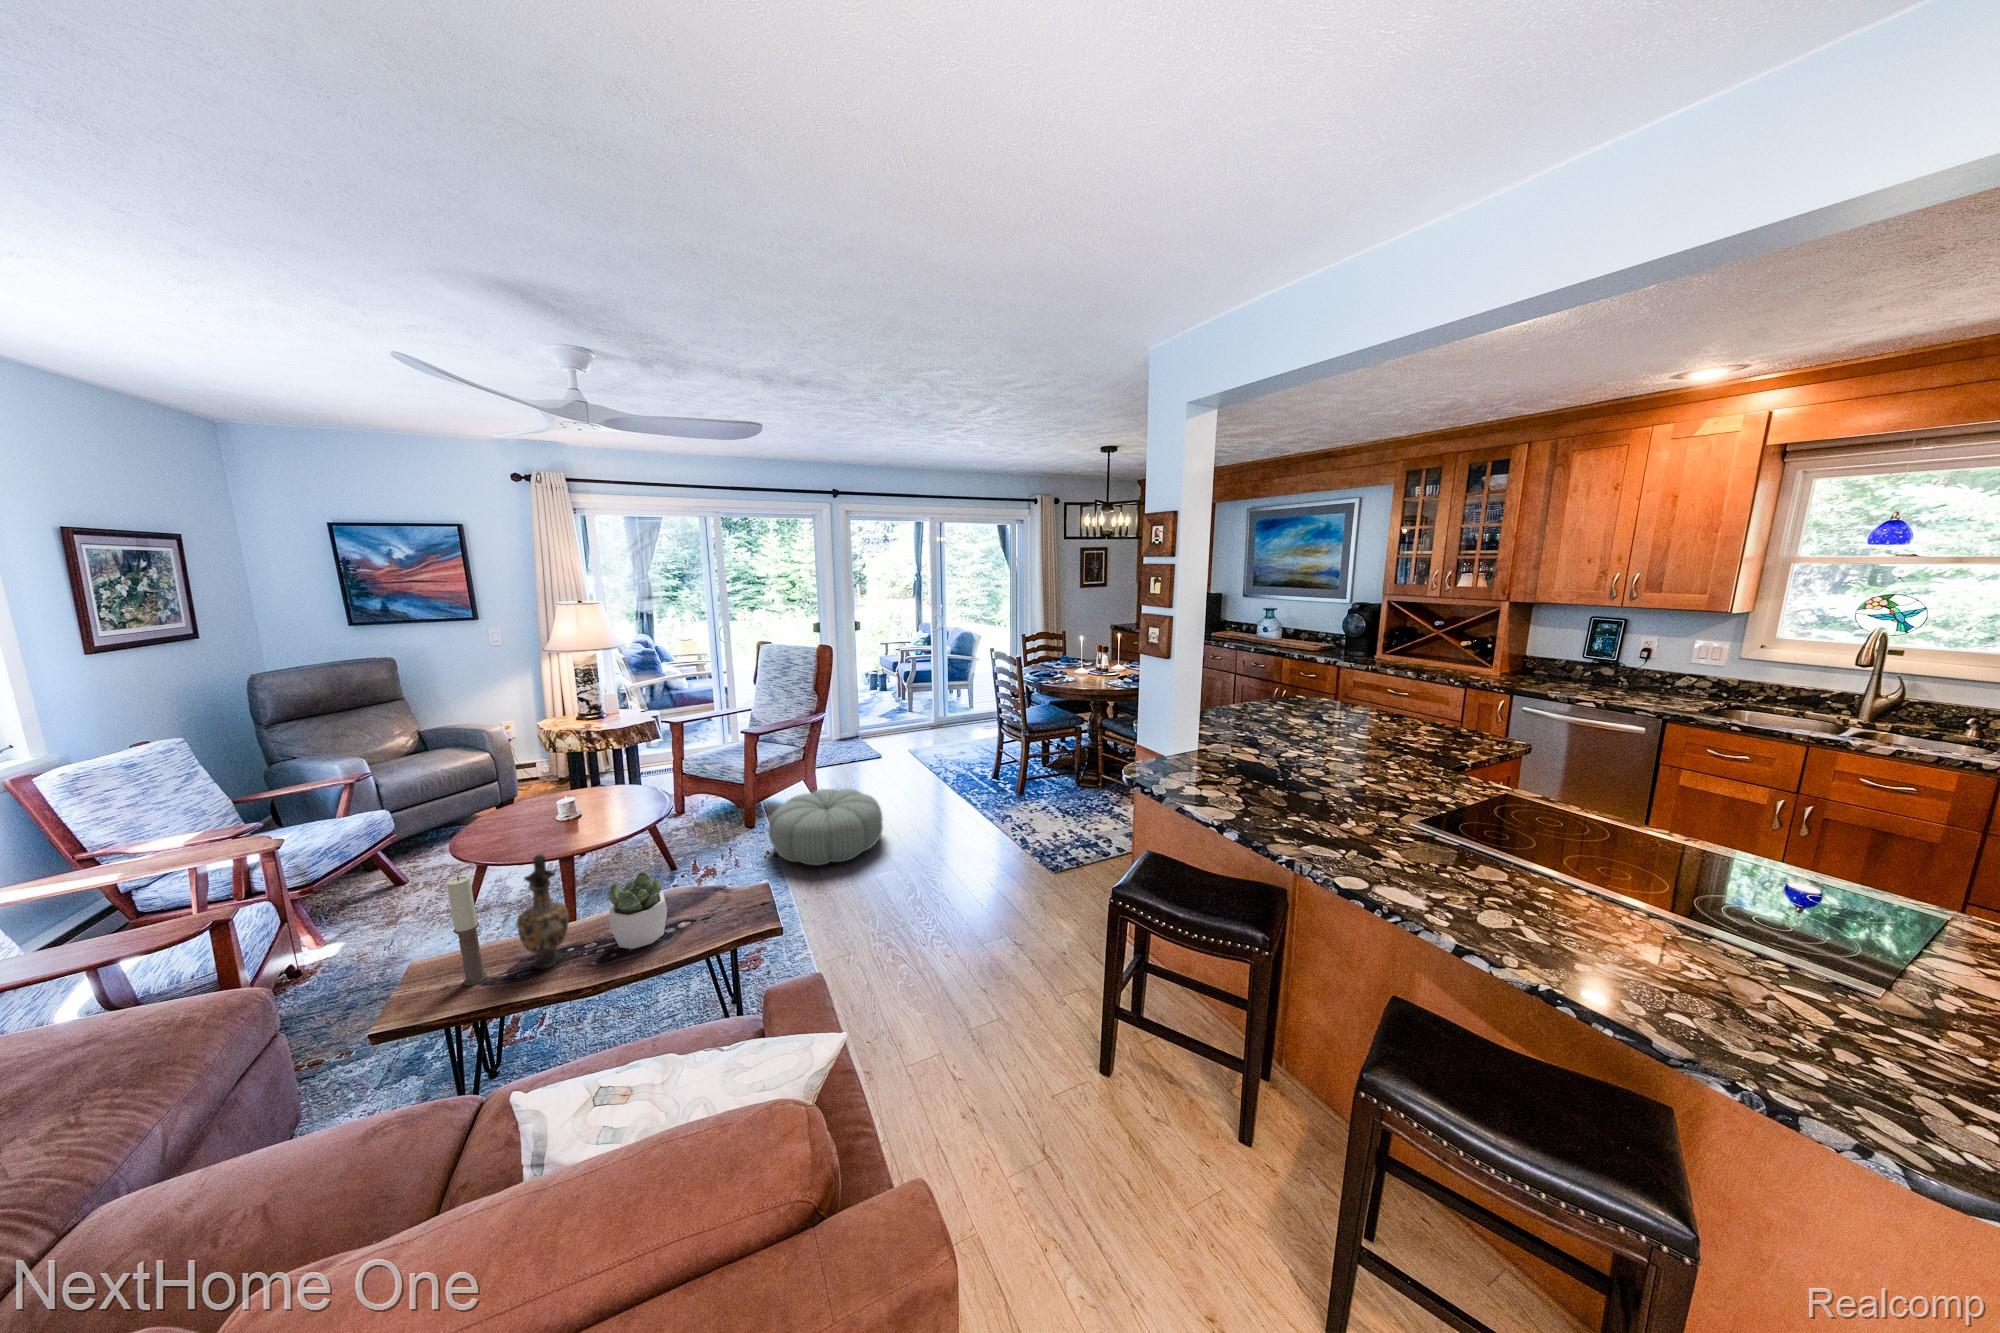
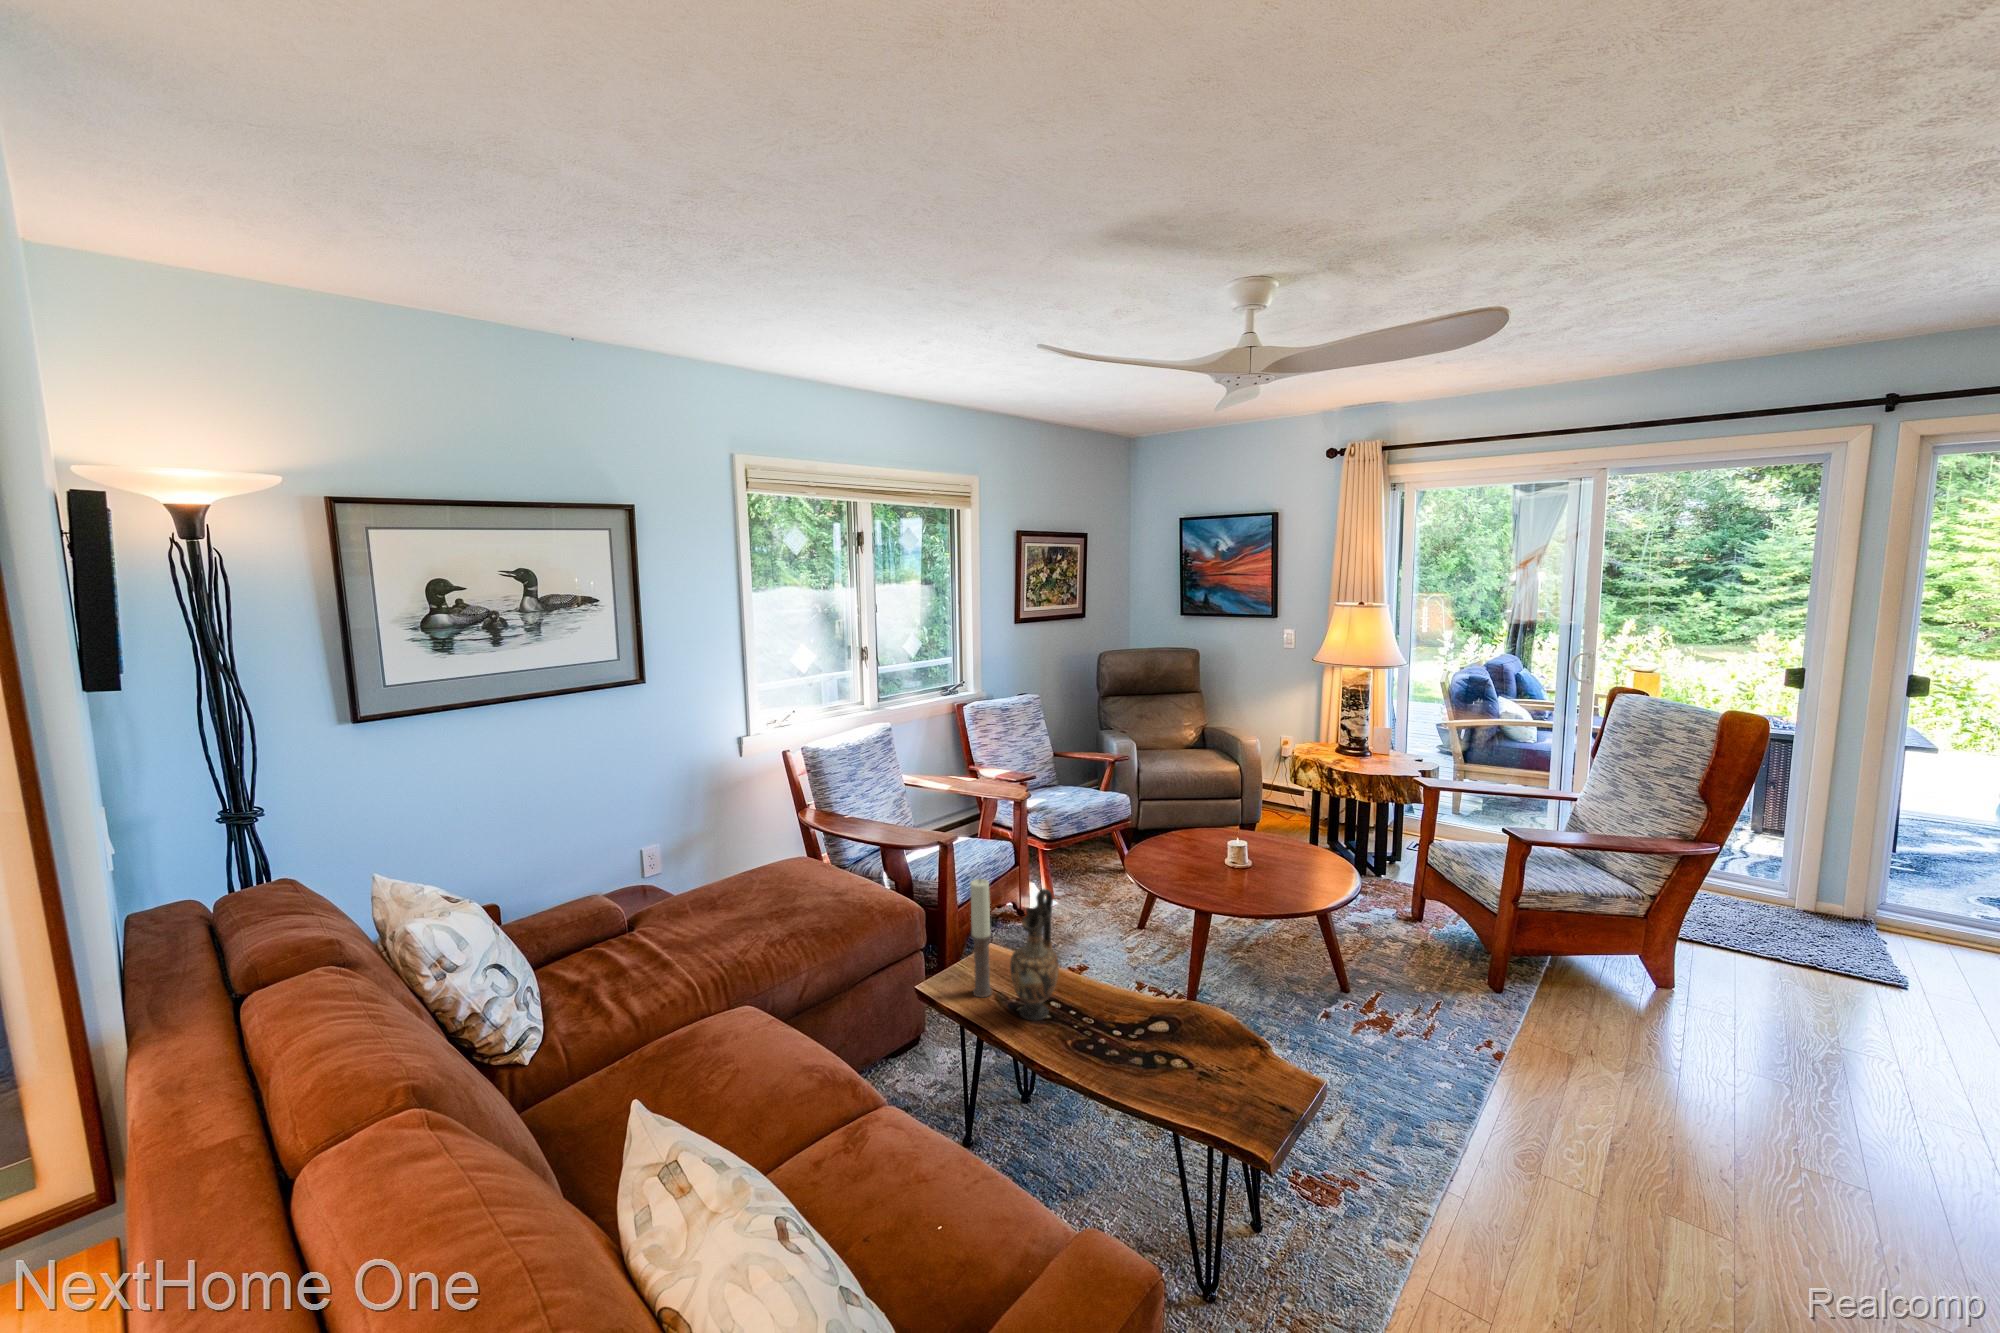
pouf: present [768,789,883,865] -> none [1491,971,1759,1151]
succulent plant: present [609,872,667,949] -> none [1078,962,1151,1065]

